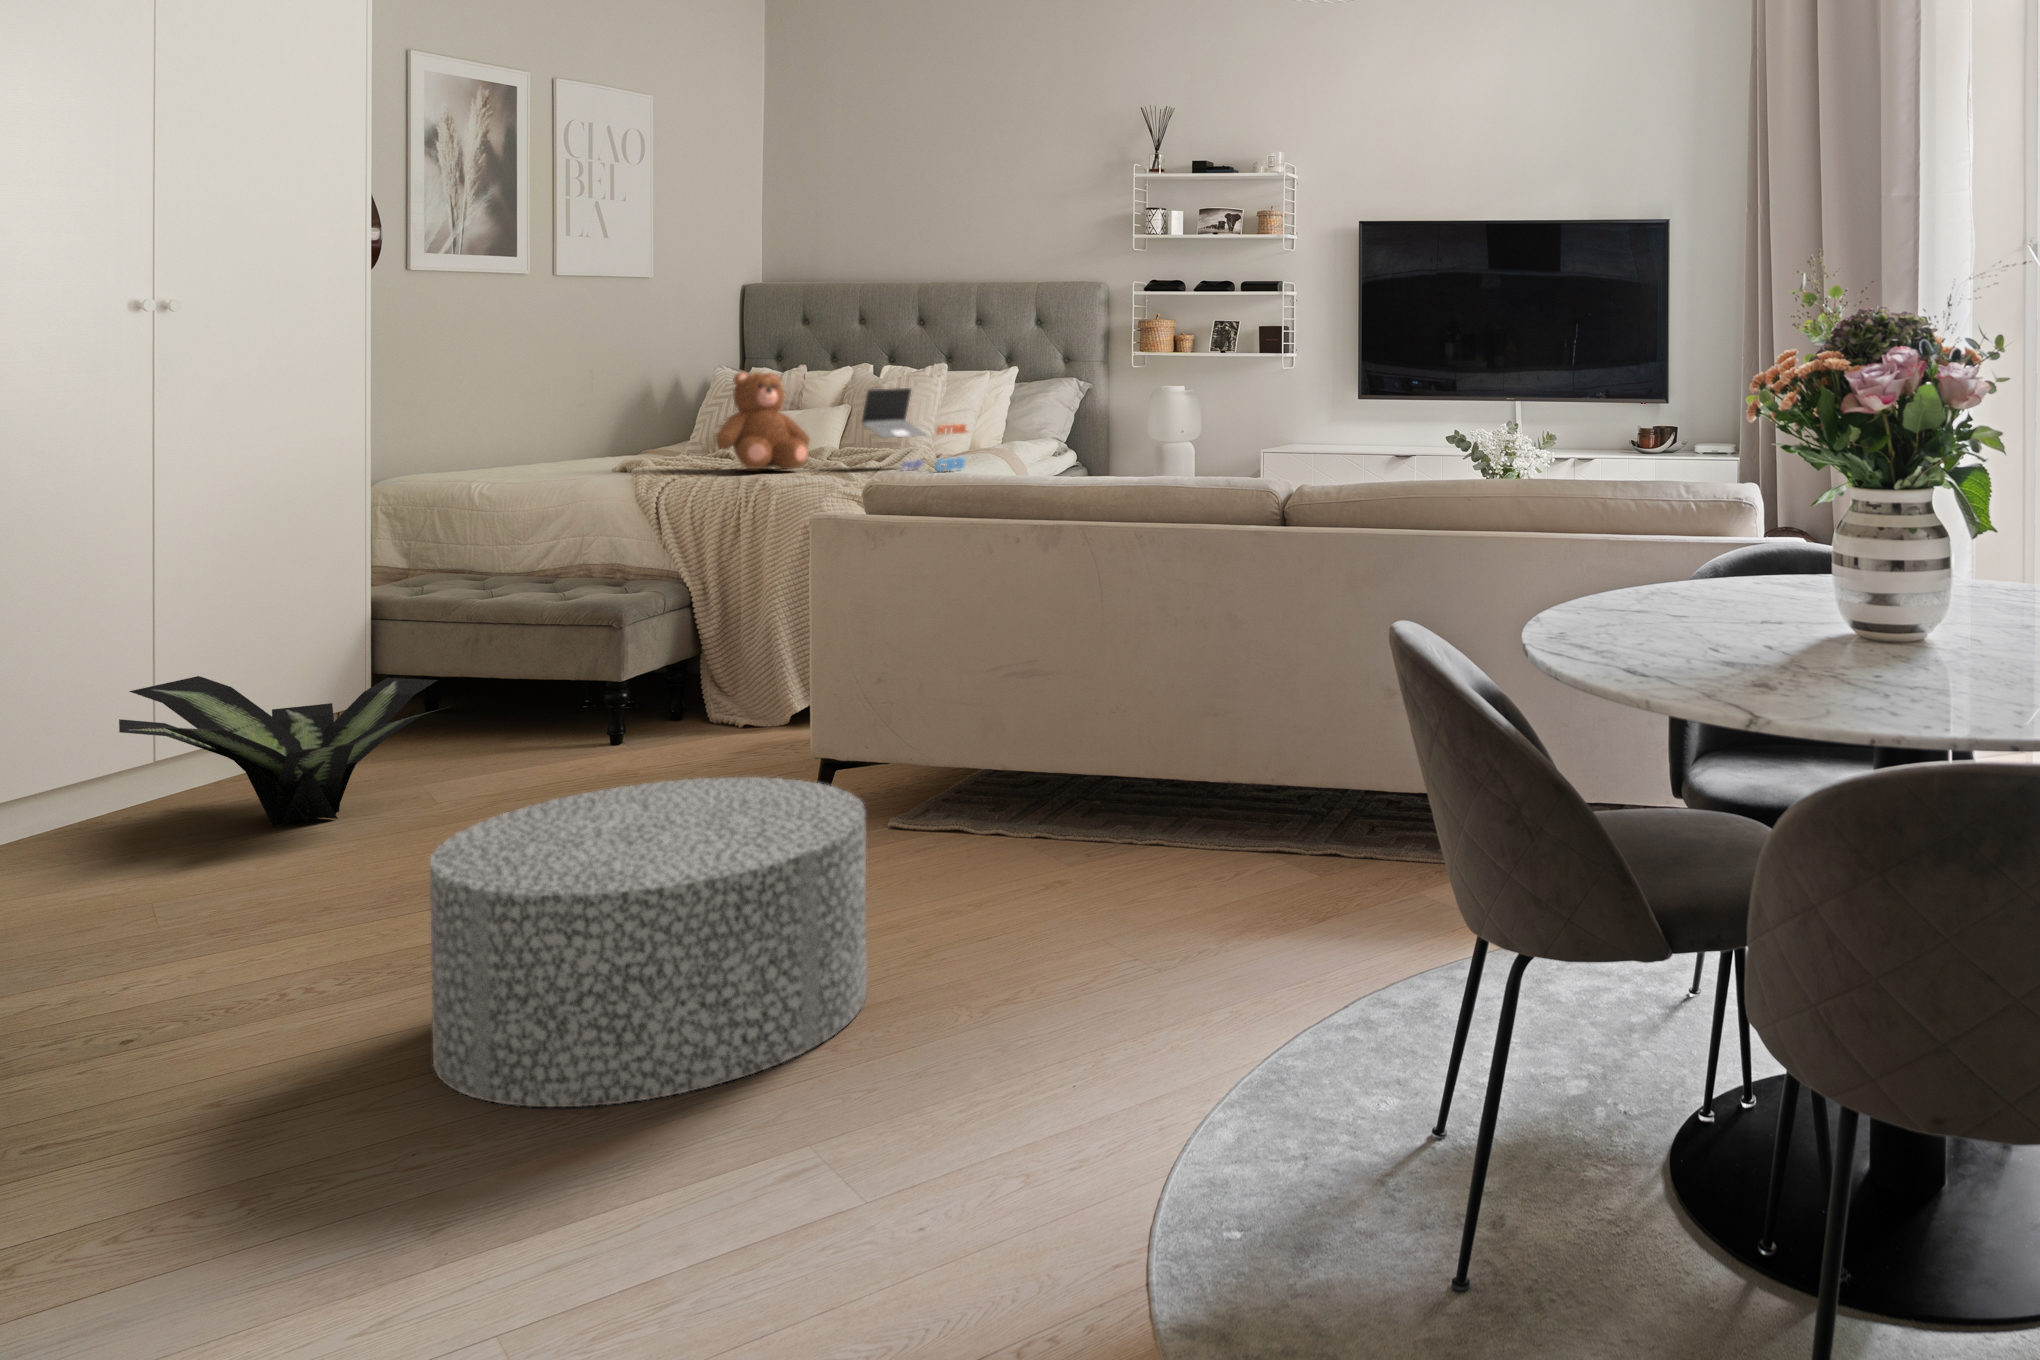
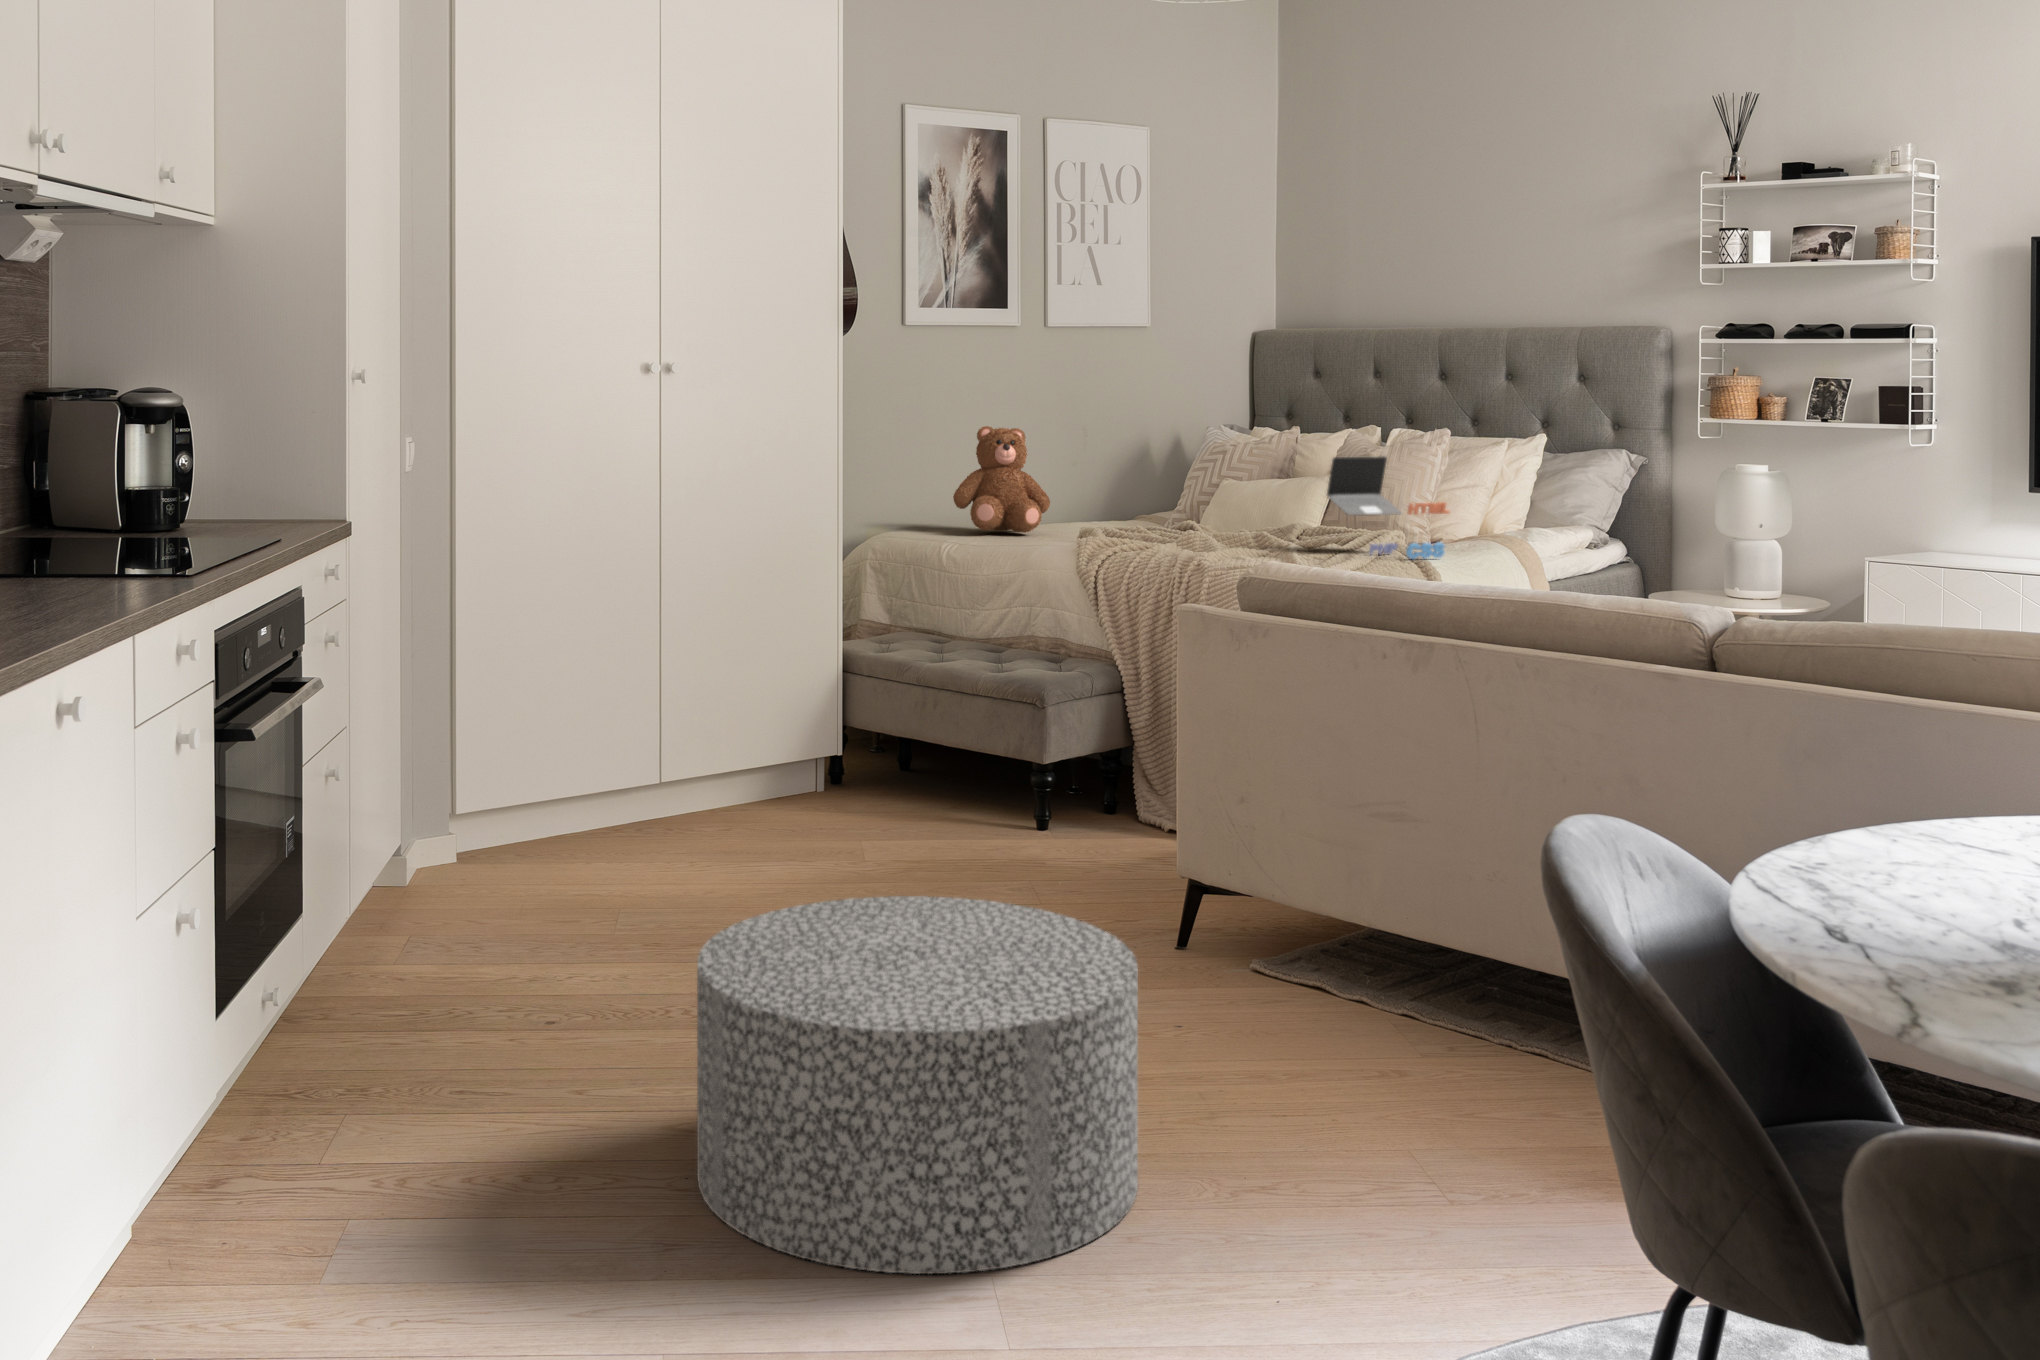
teddy bear: present [716,371,809,469] -> present [953,426,1050,533]
potted plant: present [119,676,437,827] -> none [598,711,869,871]

